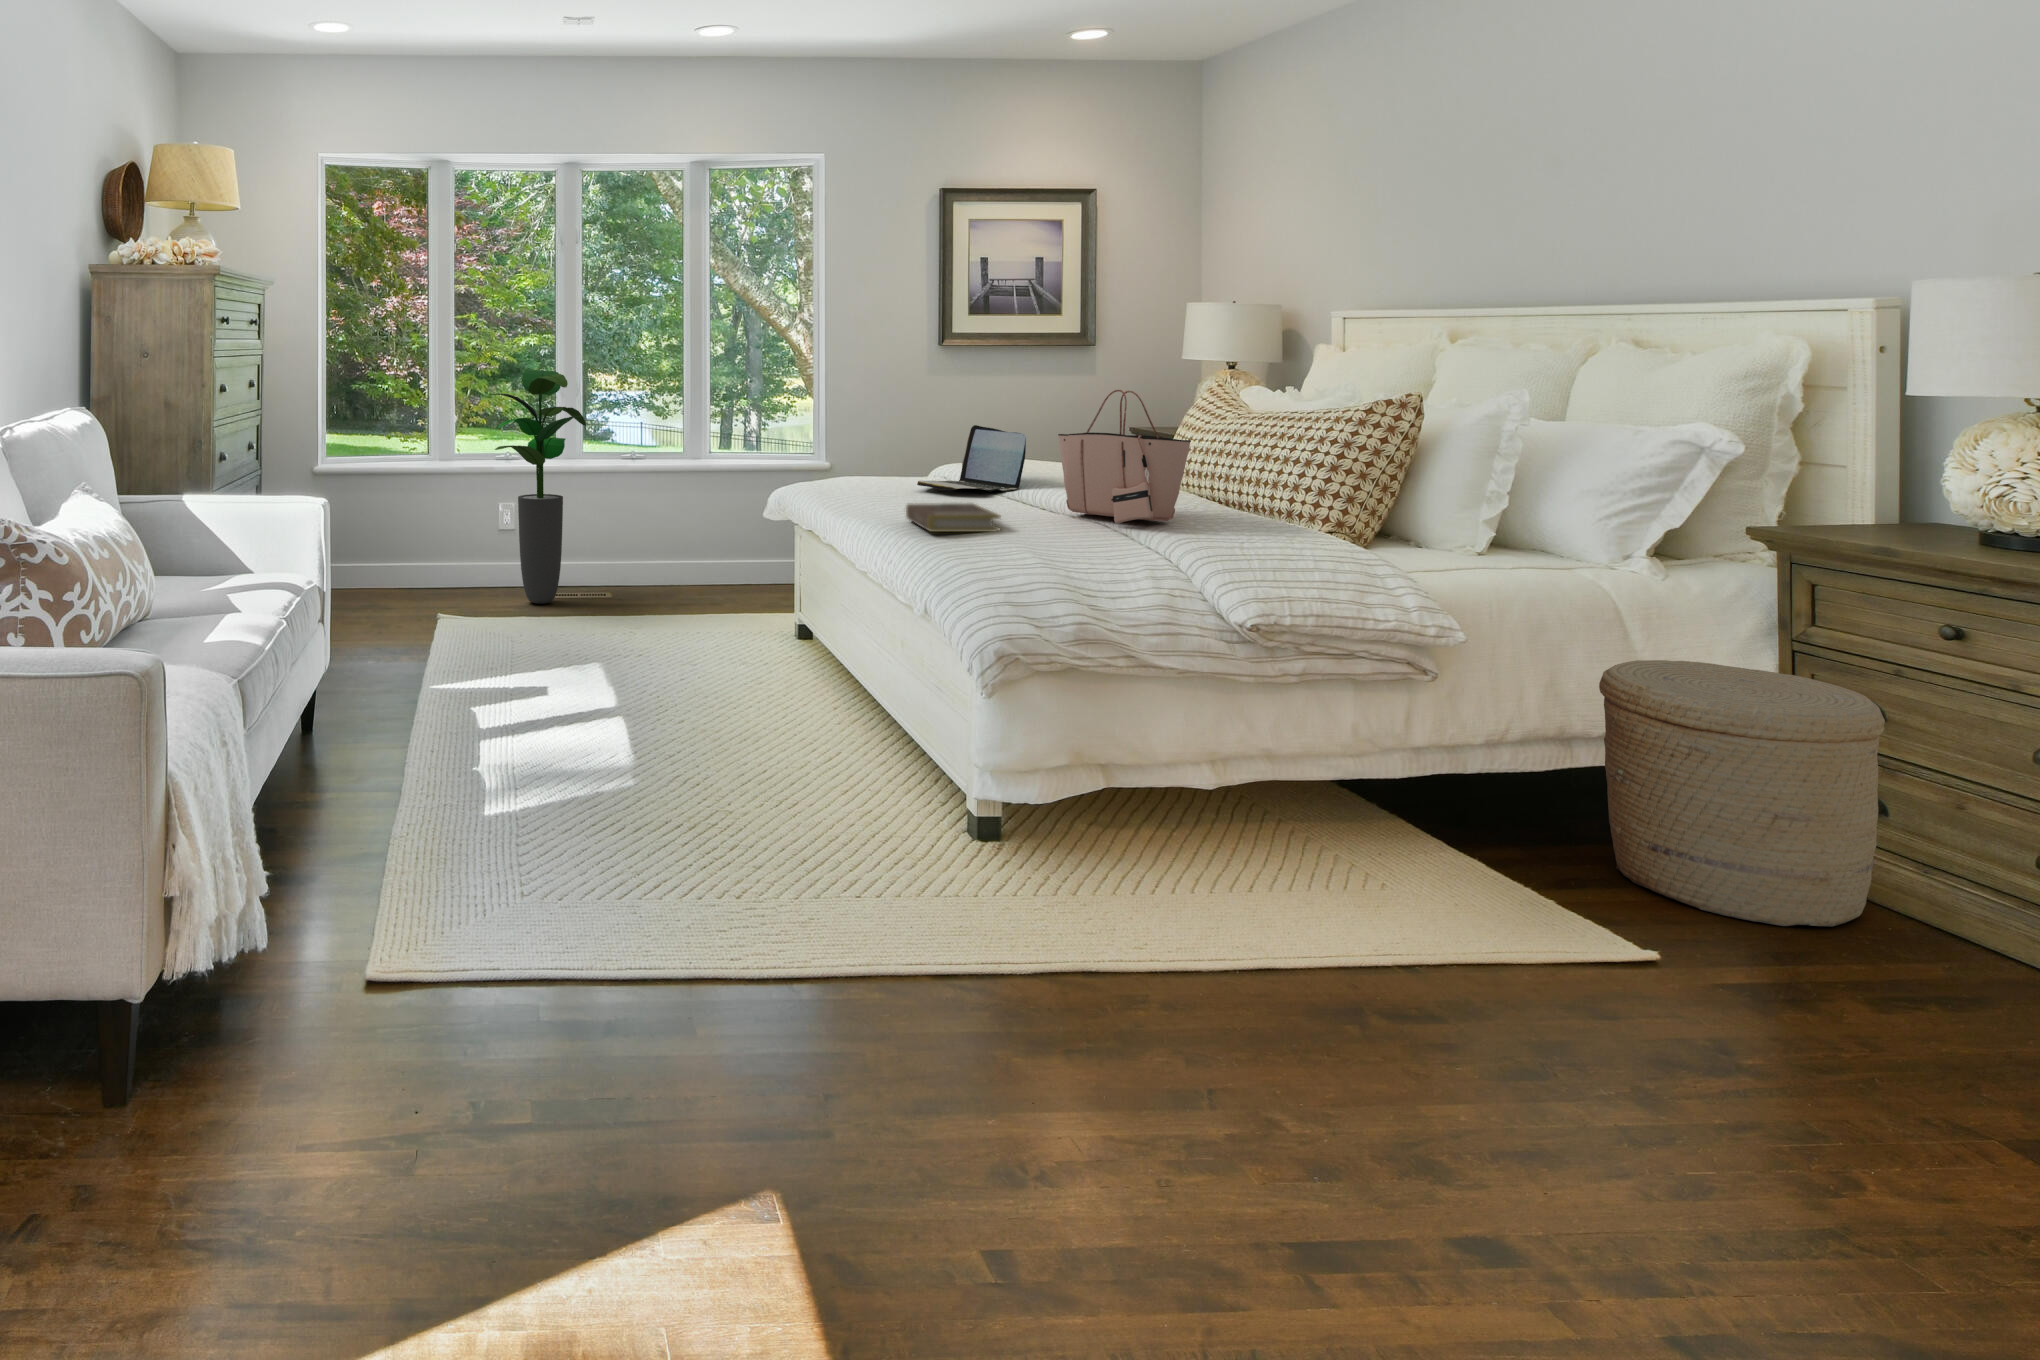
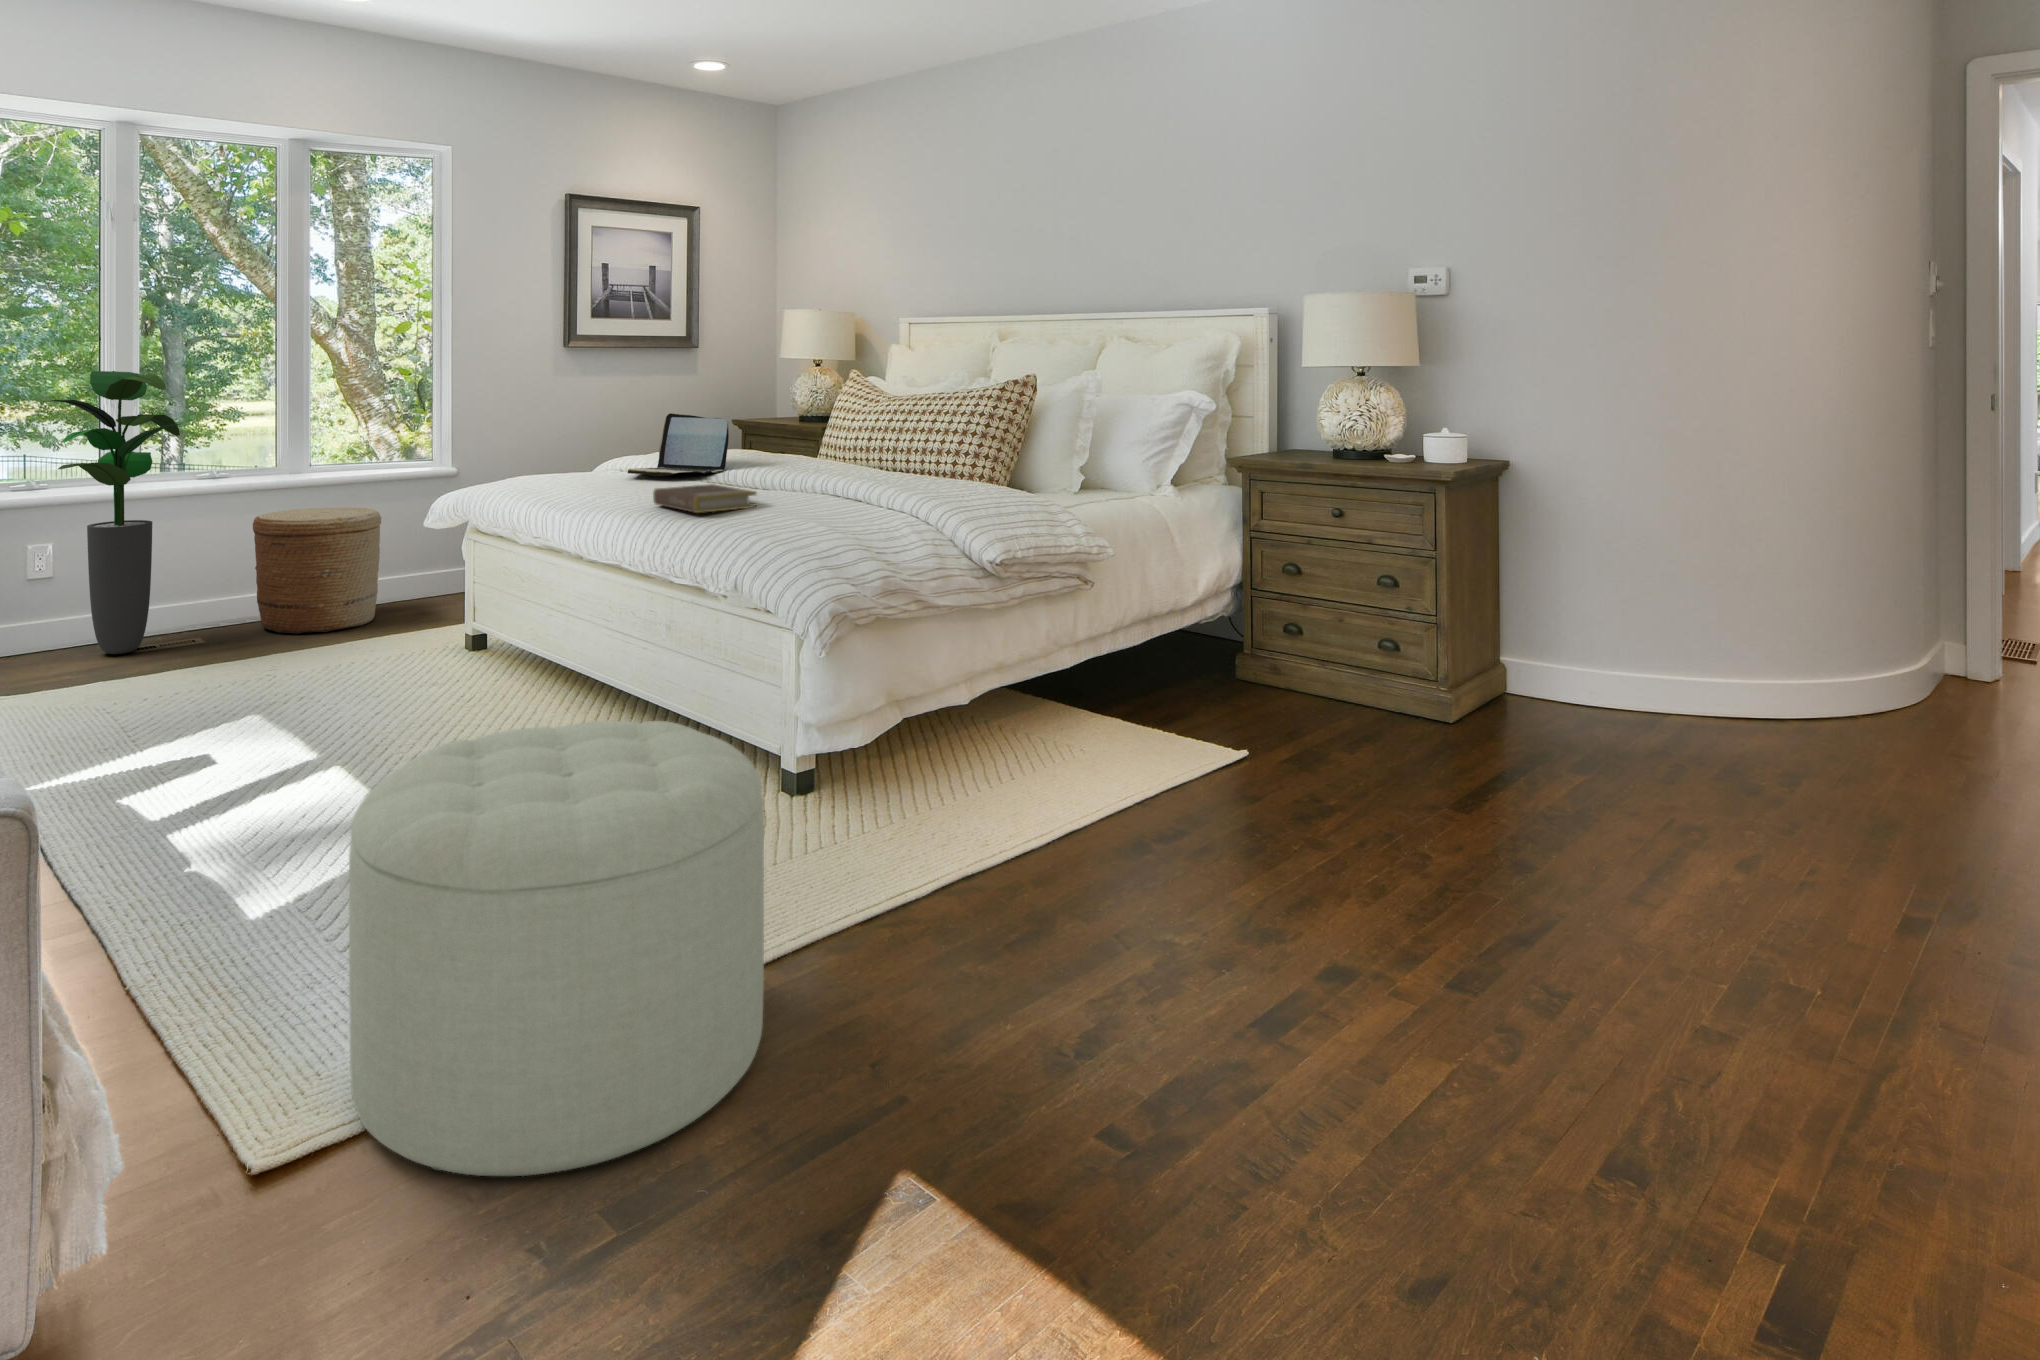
tote bag: present [1058,390,1191,524] -> none [789,371,911,491]
woven basket: present [1599,660,1885,926] -> present [253,507,381,634]
ottoman: none [458,697,779,1037] -> present [349,721,764,1176]

